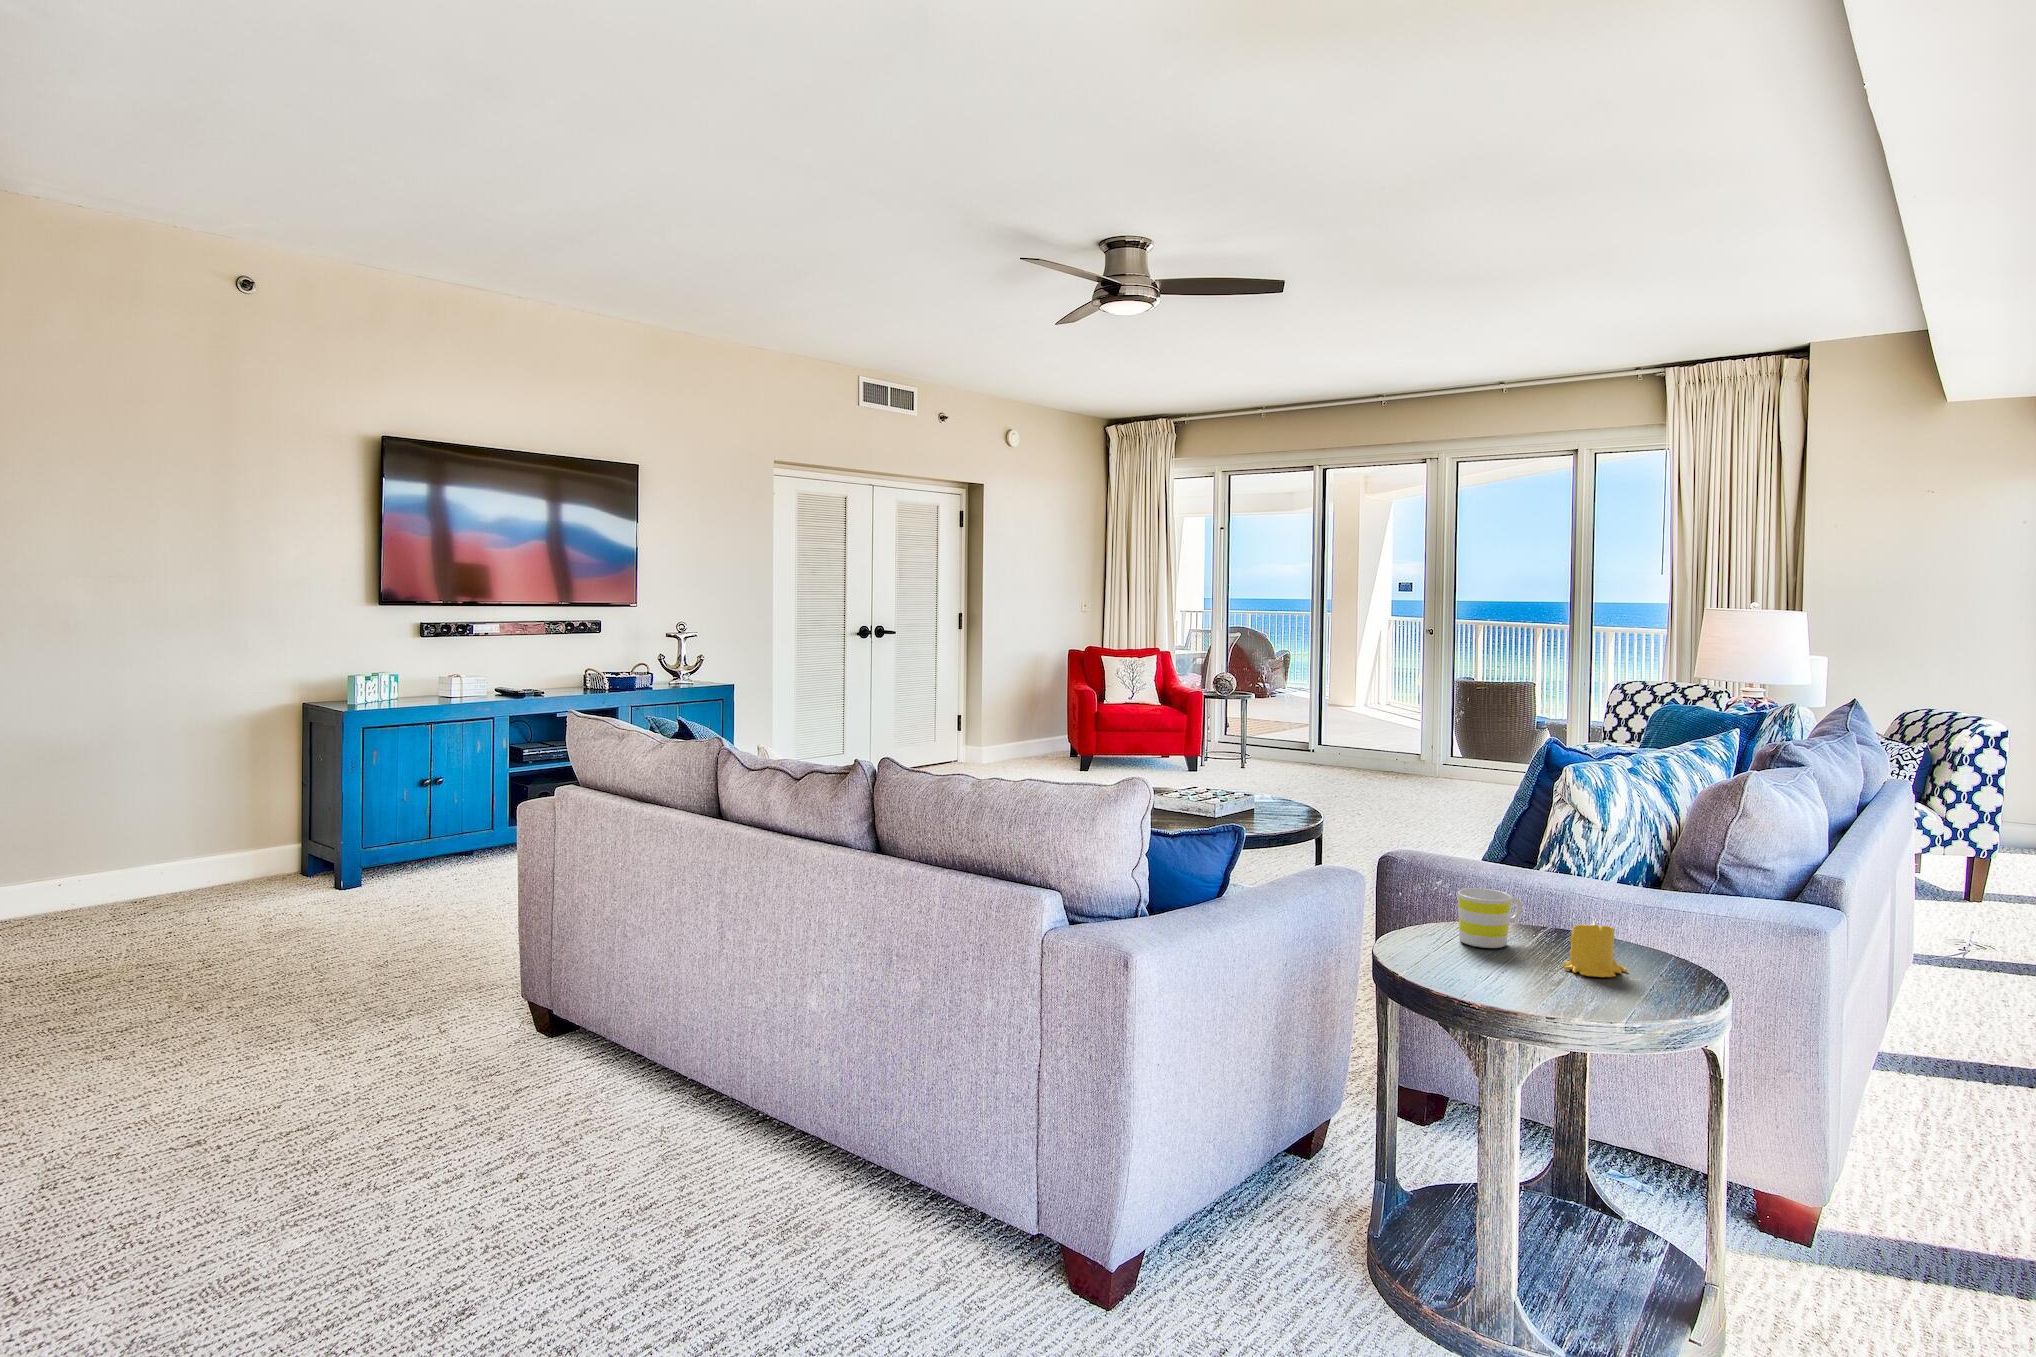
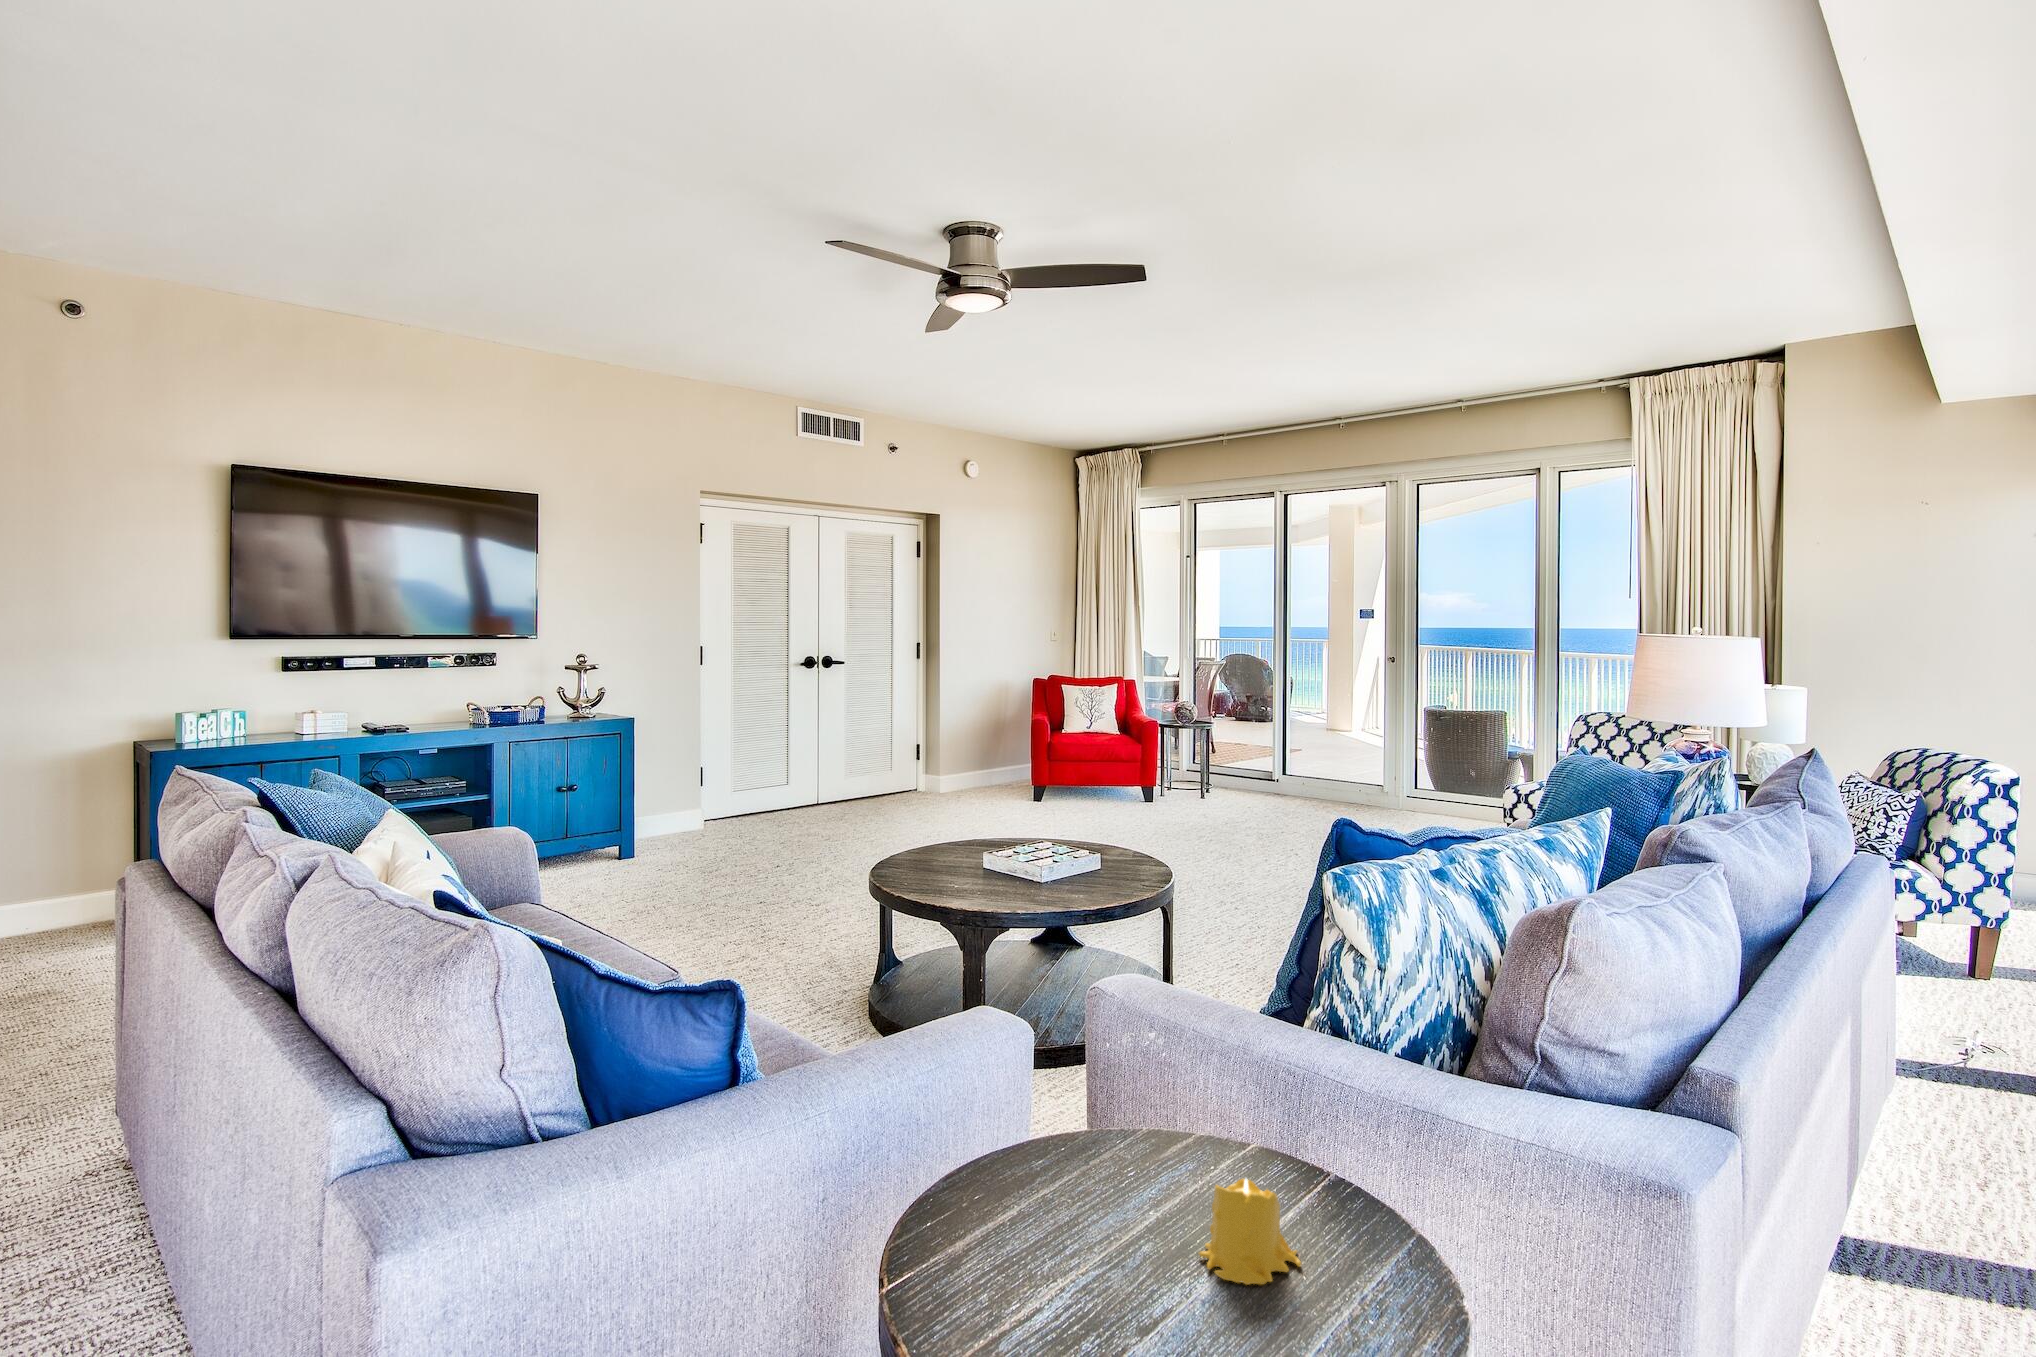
mug: present [1458,888,1522,948] -> none [1077,1087,1182,1195]

